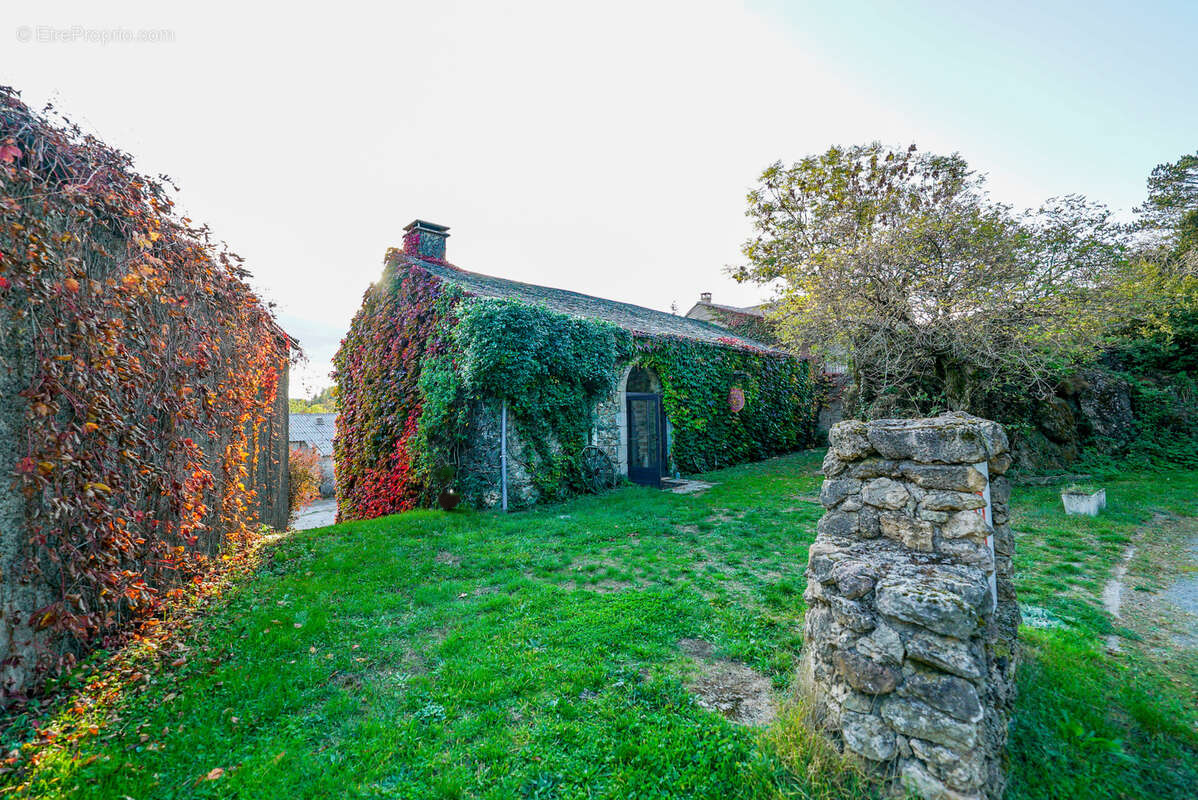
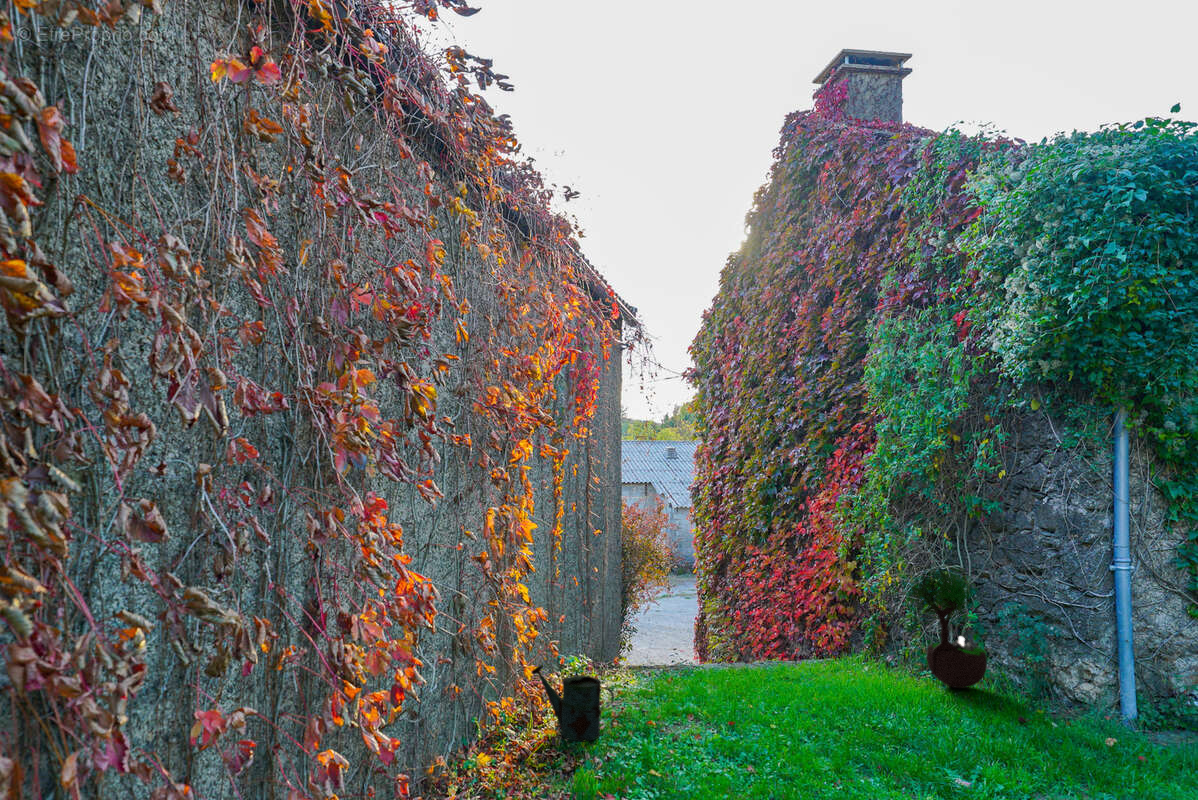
watering can: none [258,513,299,539] -> present [531,665,614,741]

